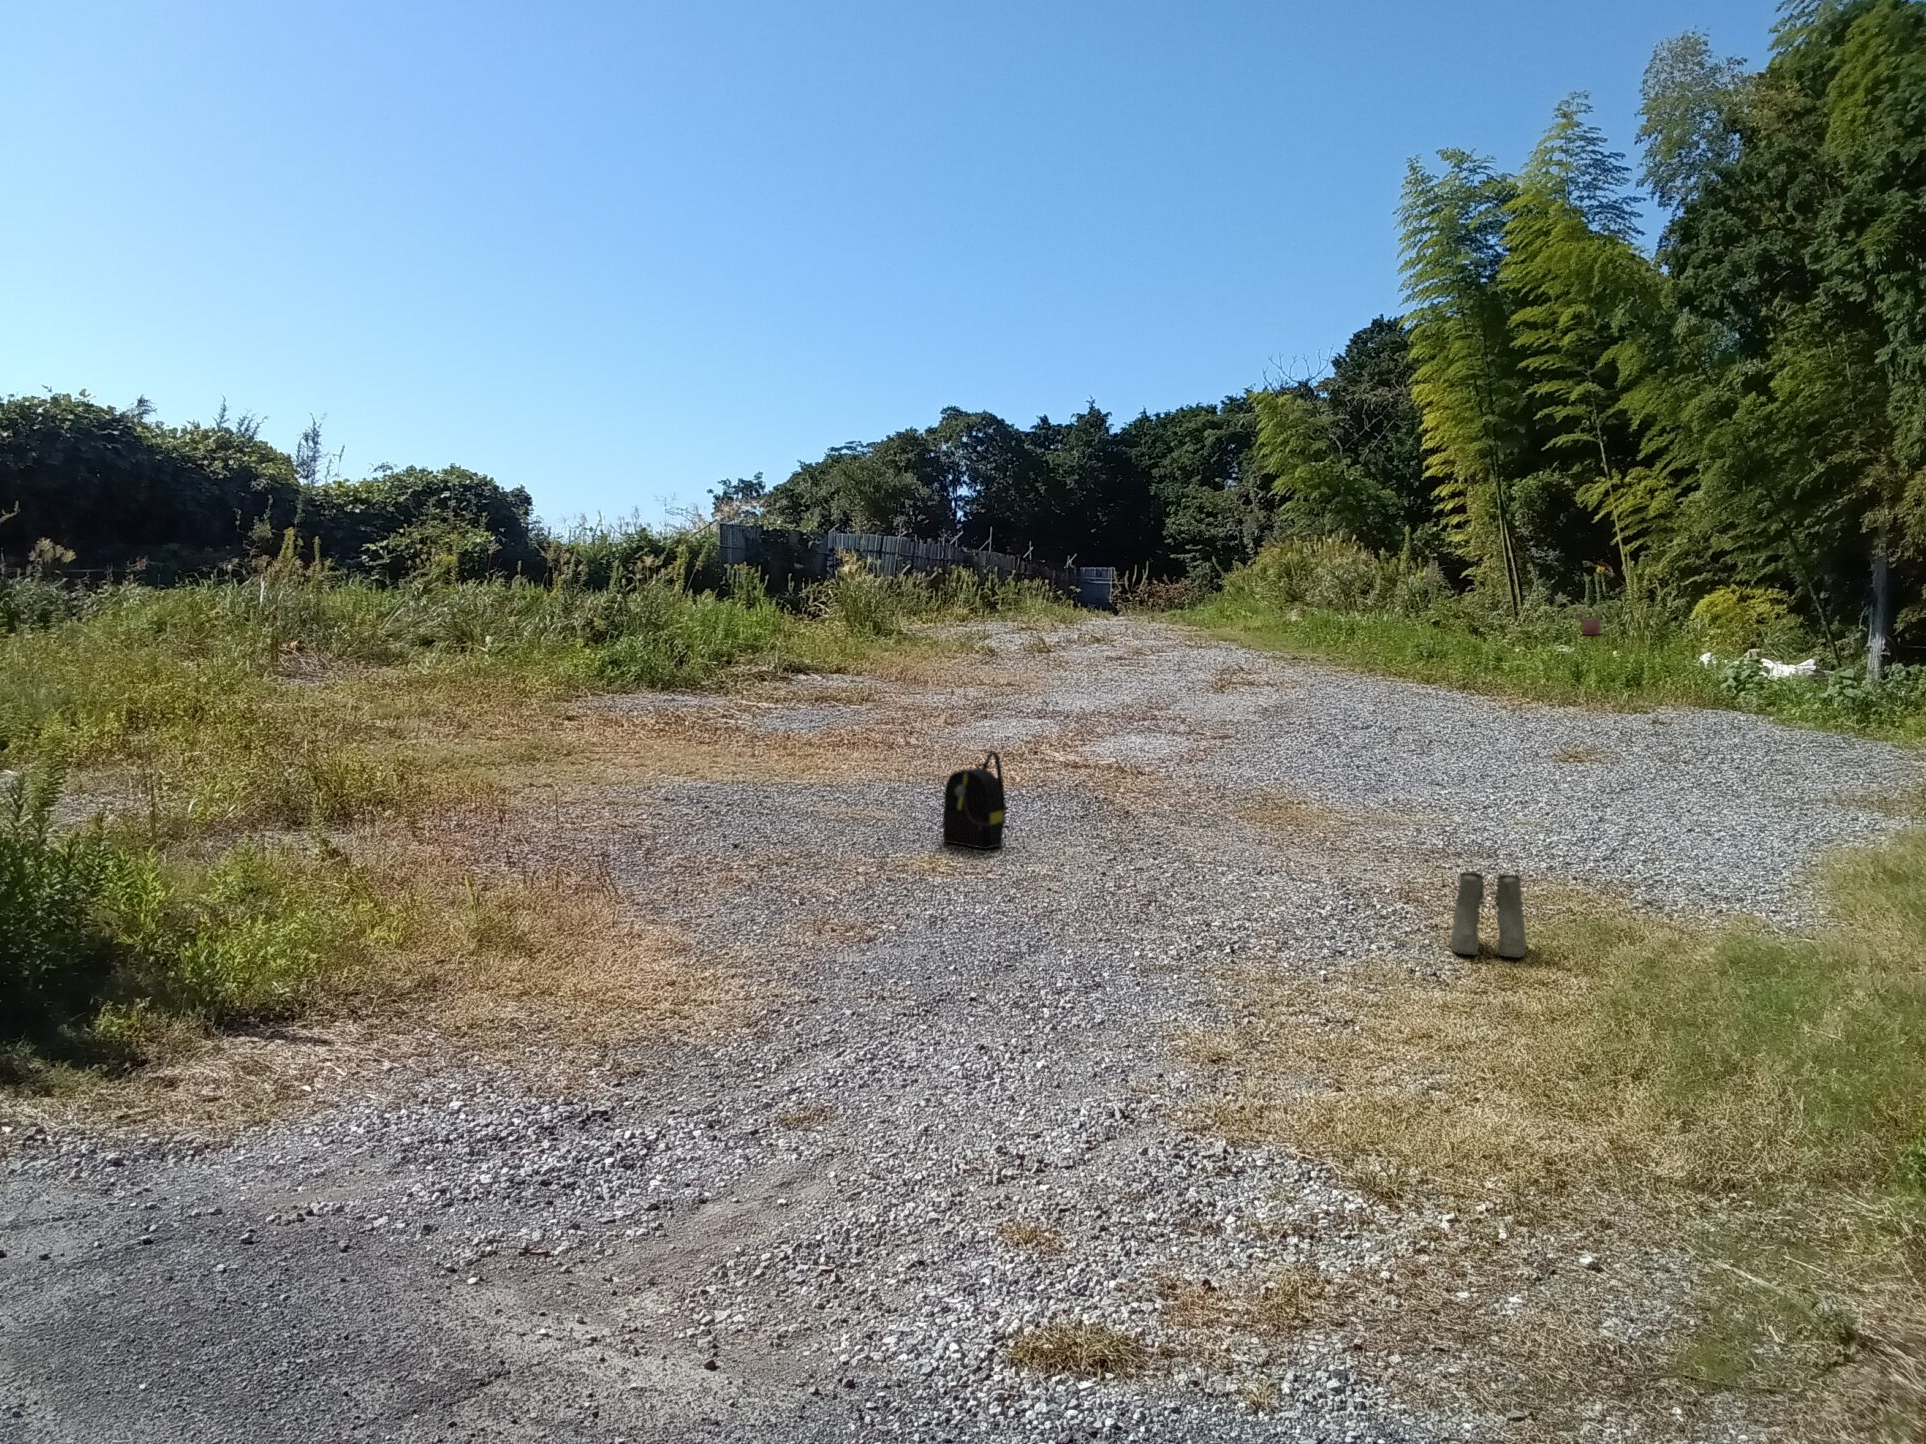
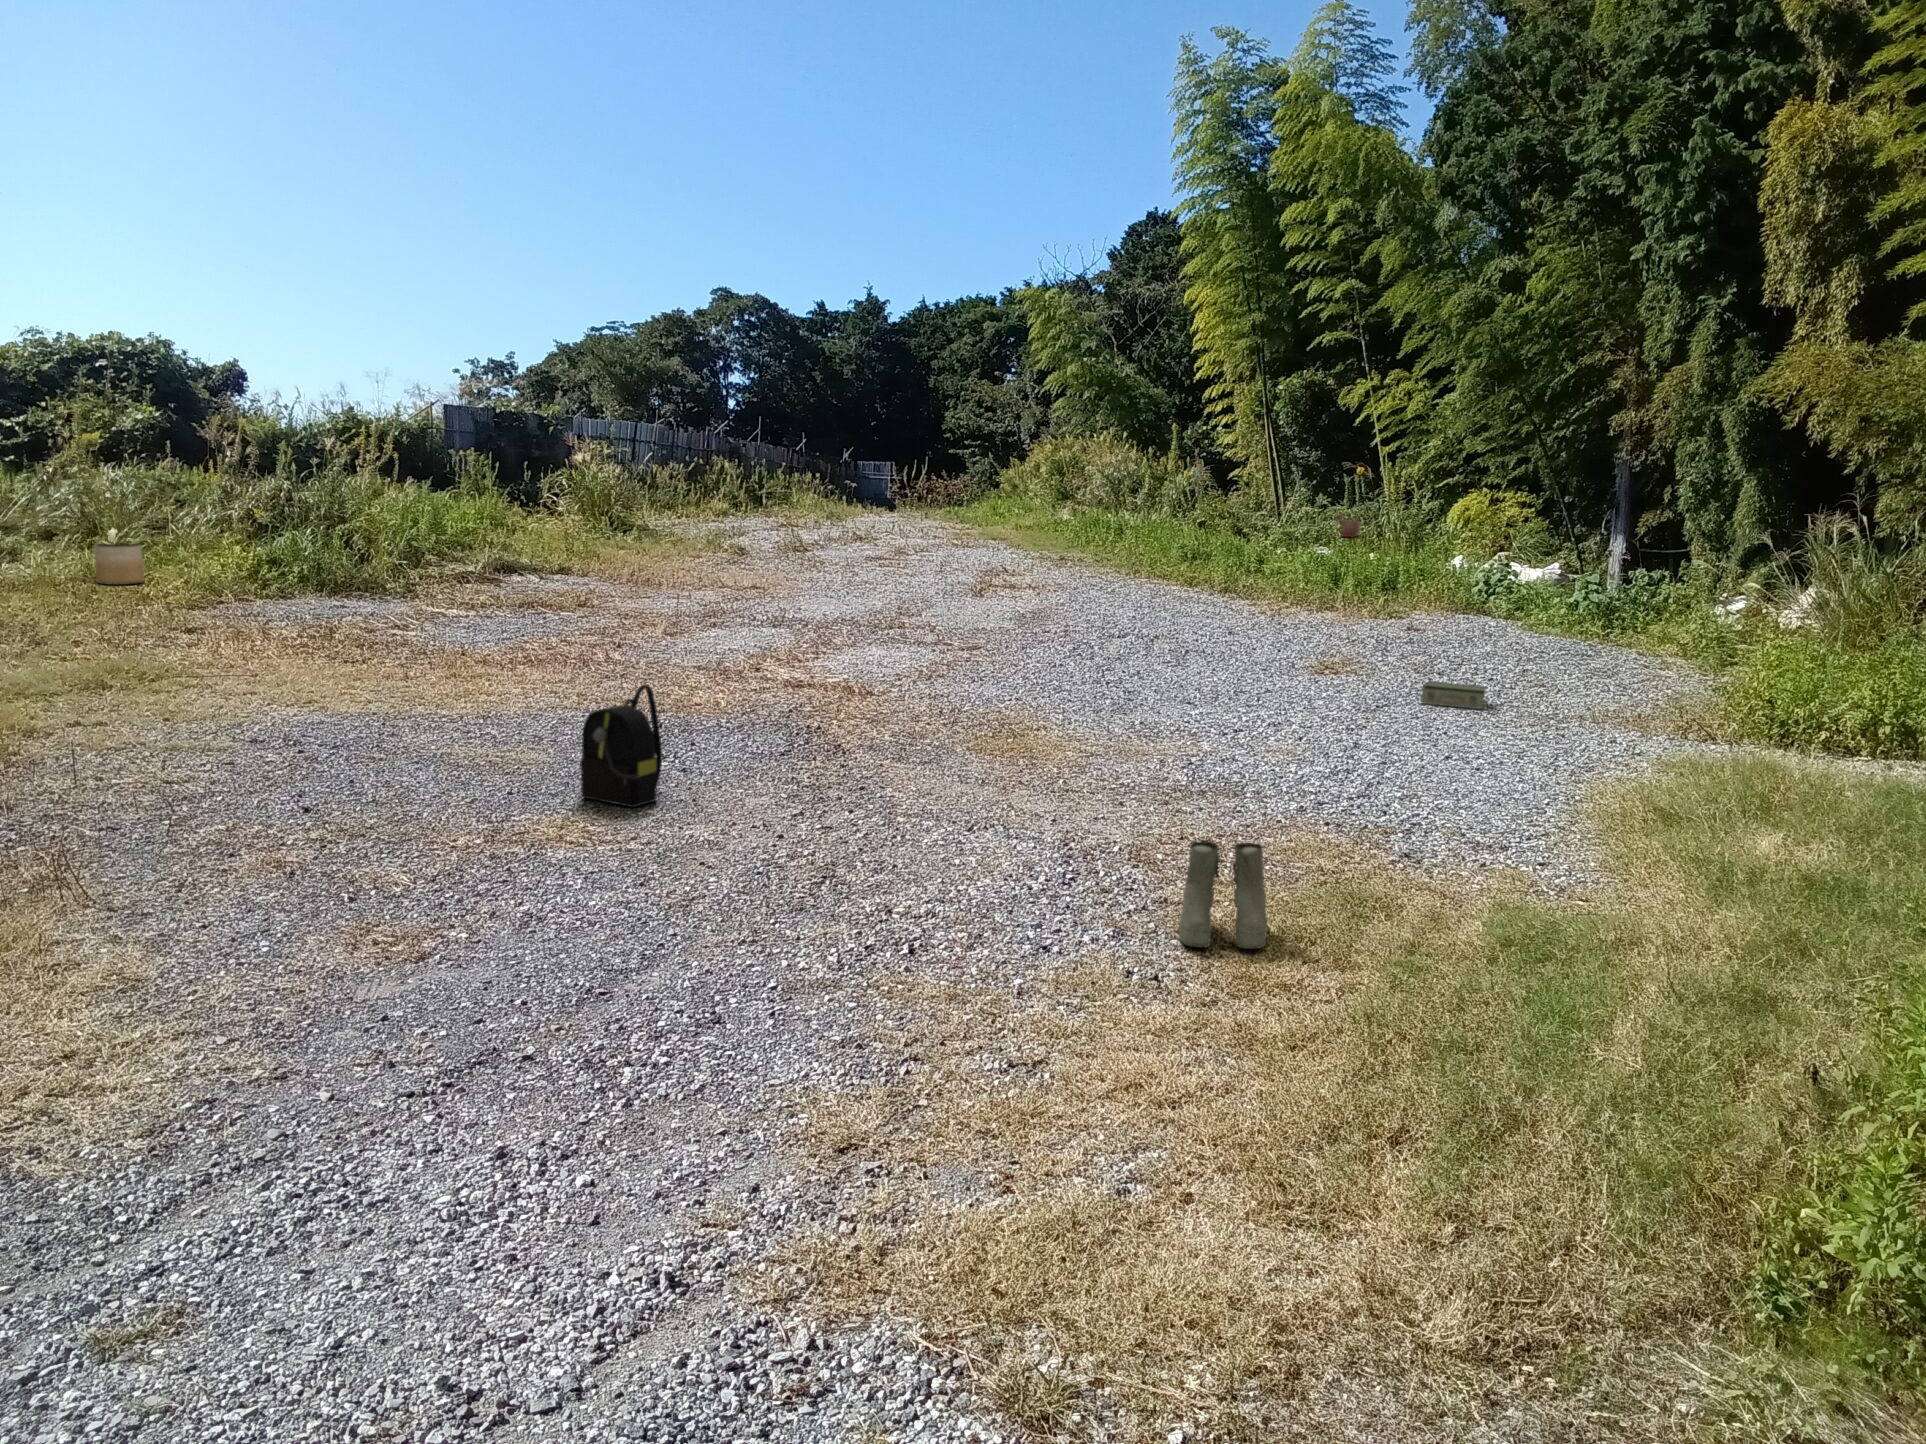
planter: none [499,646,535,680] -> present [94,543,144,585]
toolbox: none [1664,765,1730,791] -> present [1421,681,1487,709]

